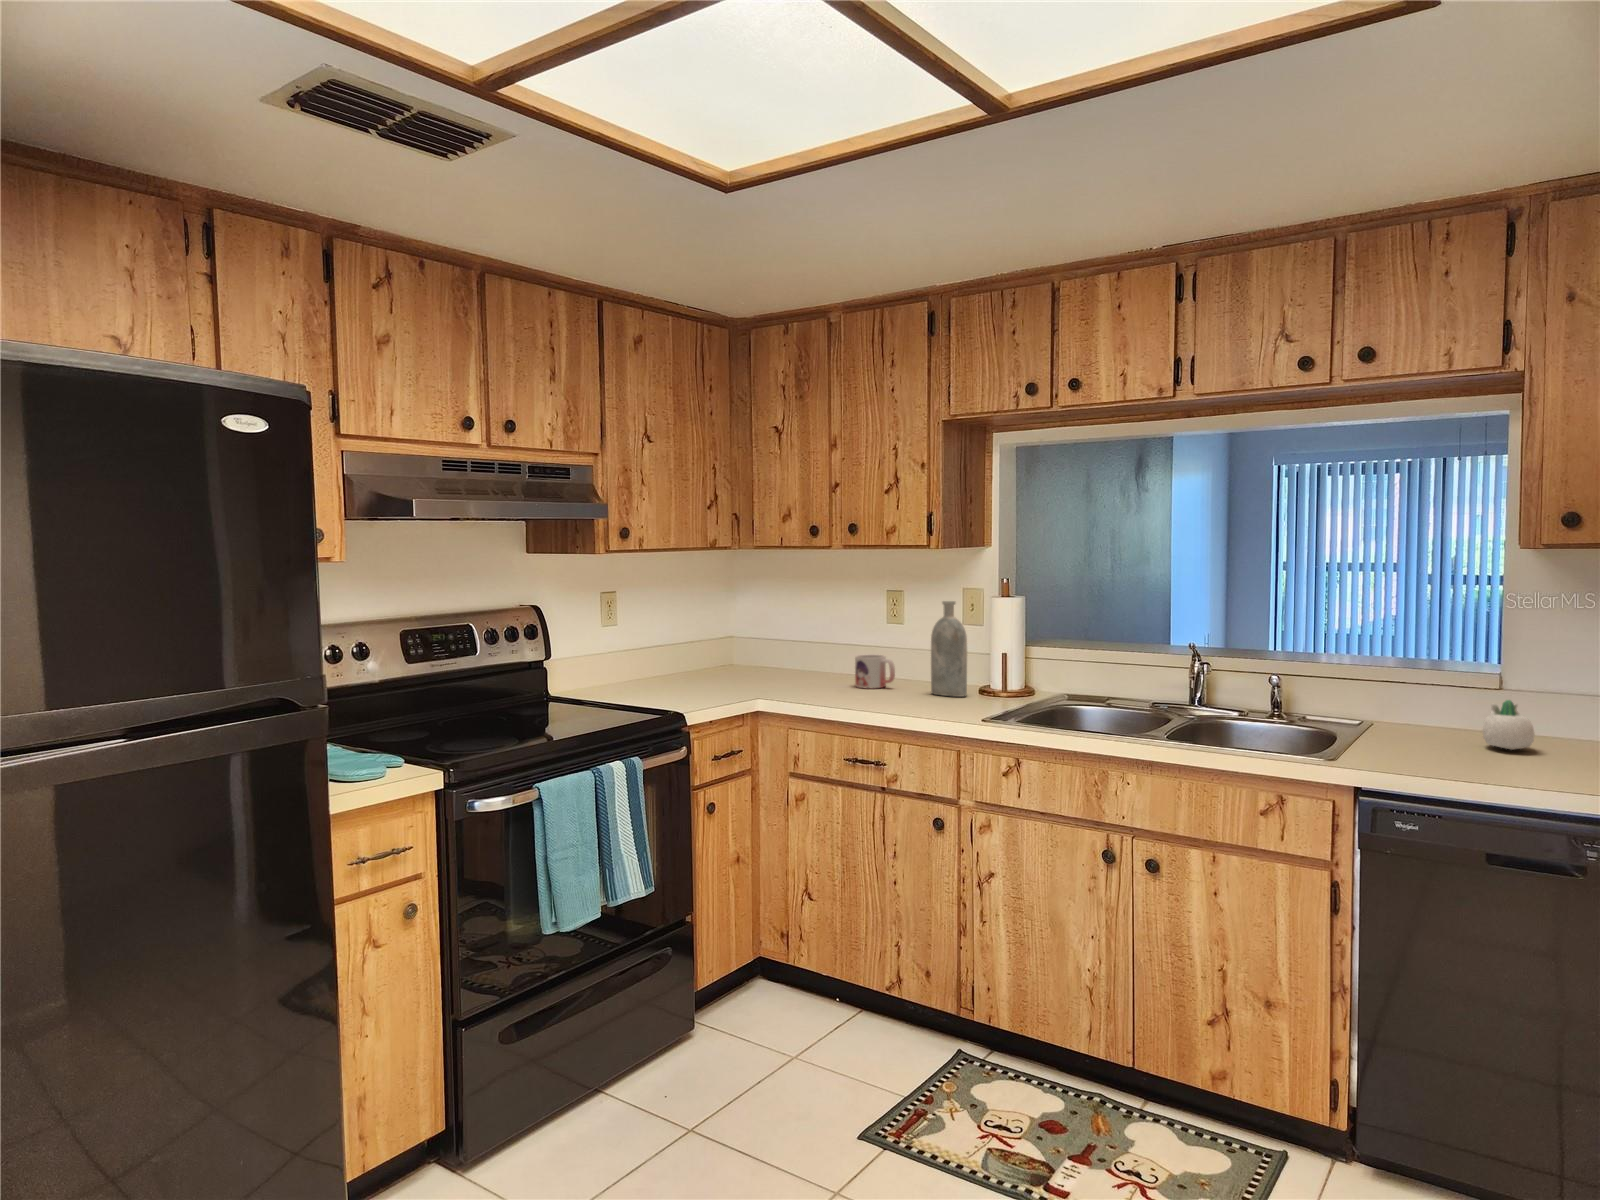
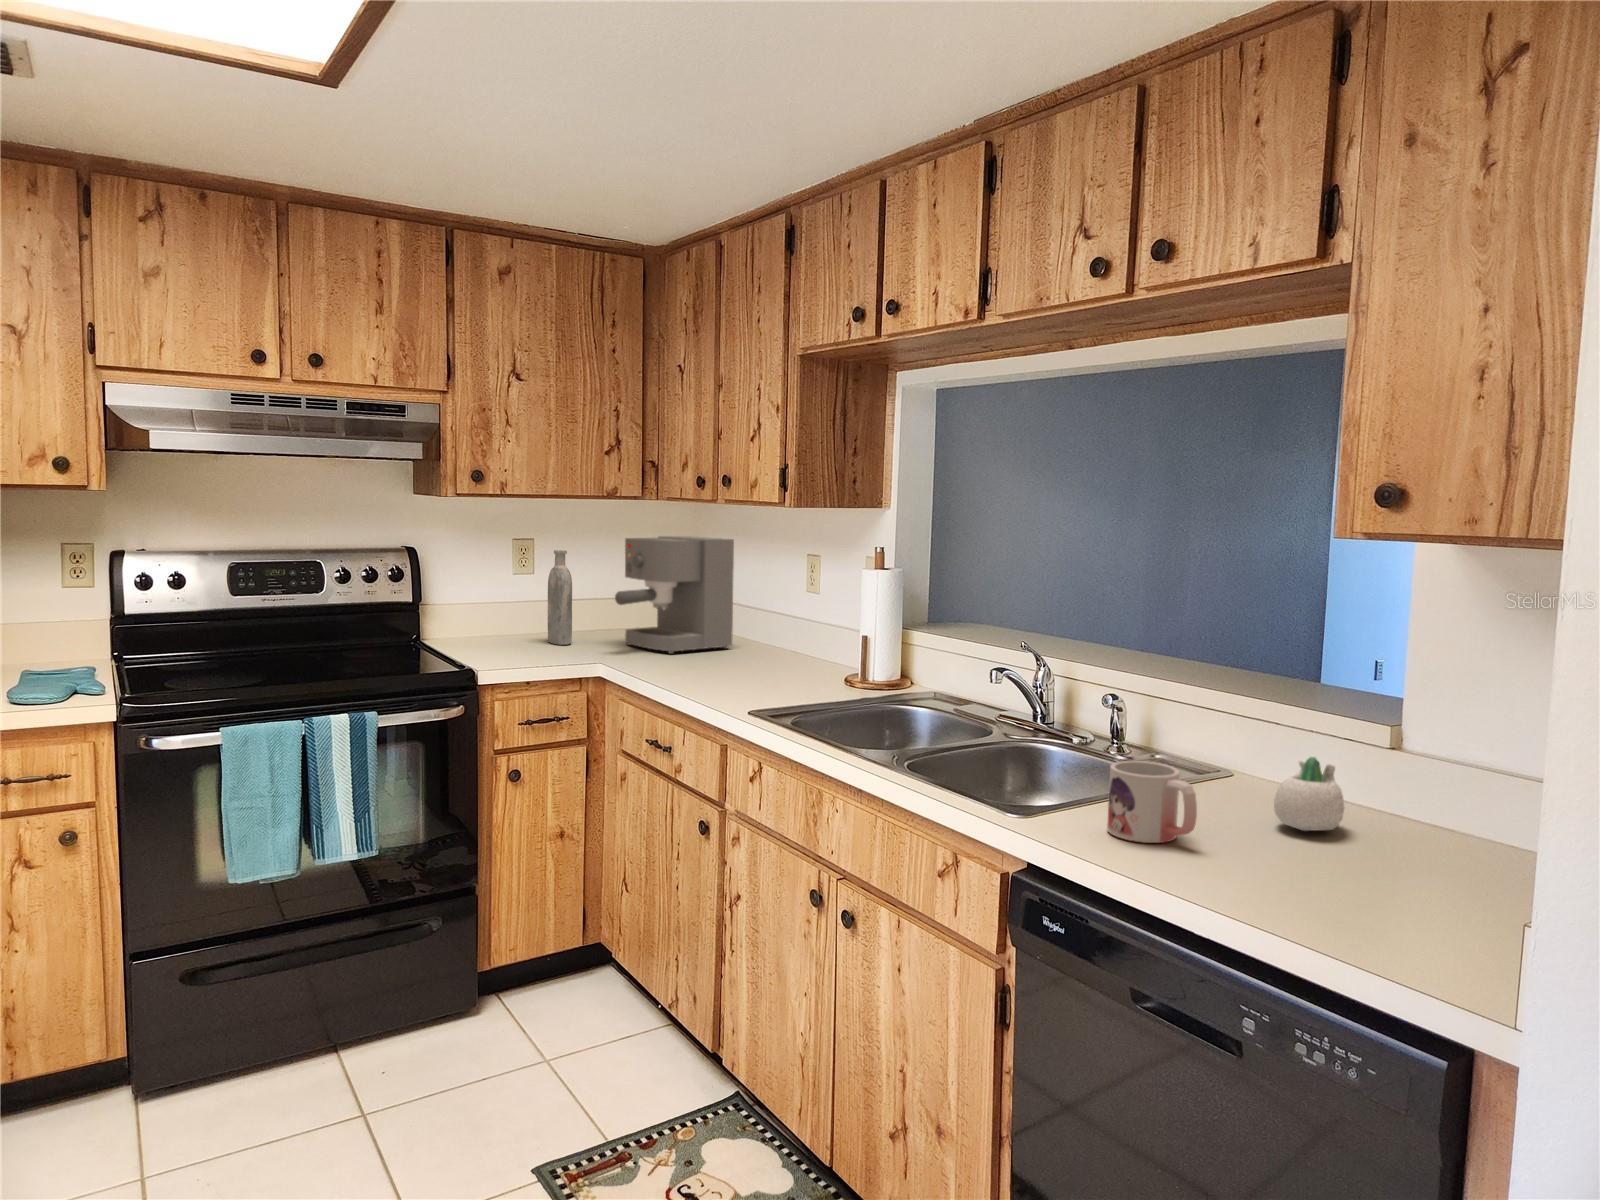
coffee maker: none [727,578,822,682] -> present [615,536,734,654]
bottle: present [931,601,967,697] -> present [548,550,572,645]
mug: present [855,654,895,688] -> present [1107,761,1197,843]

